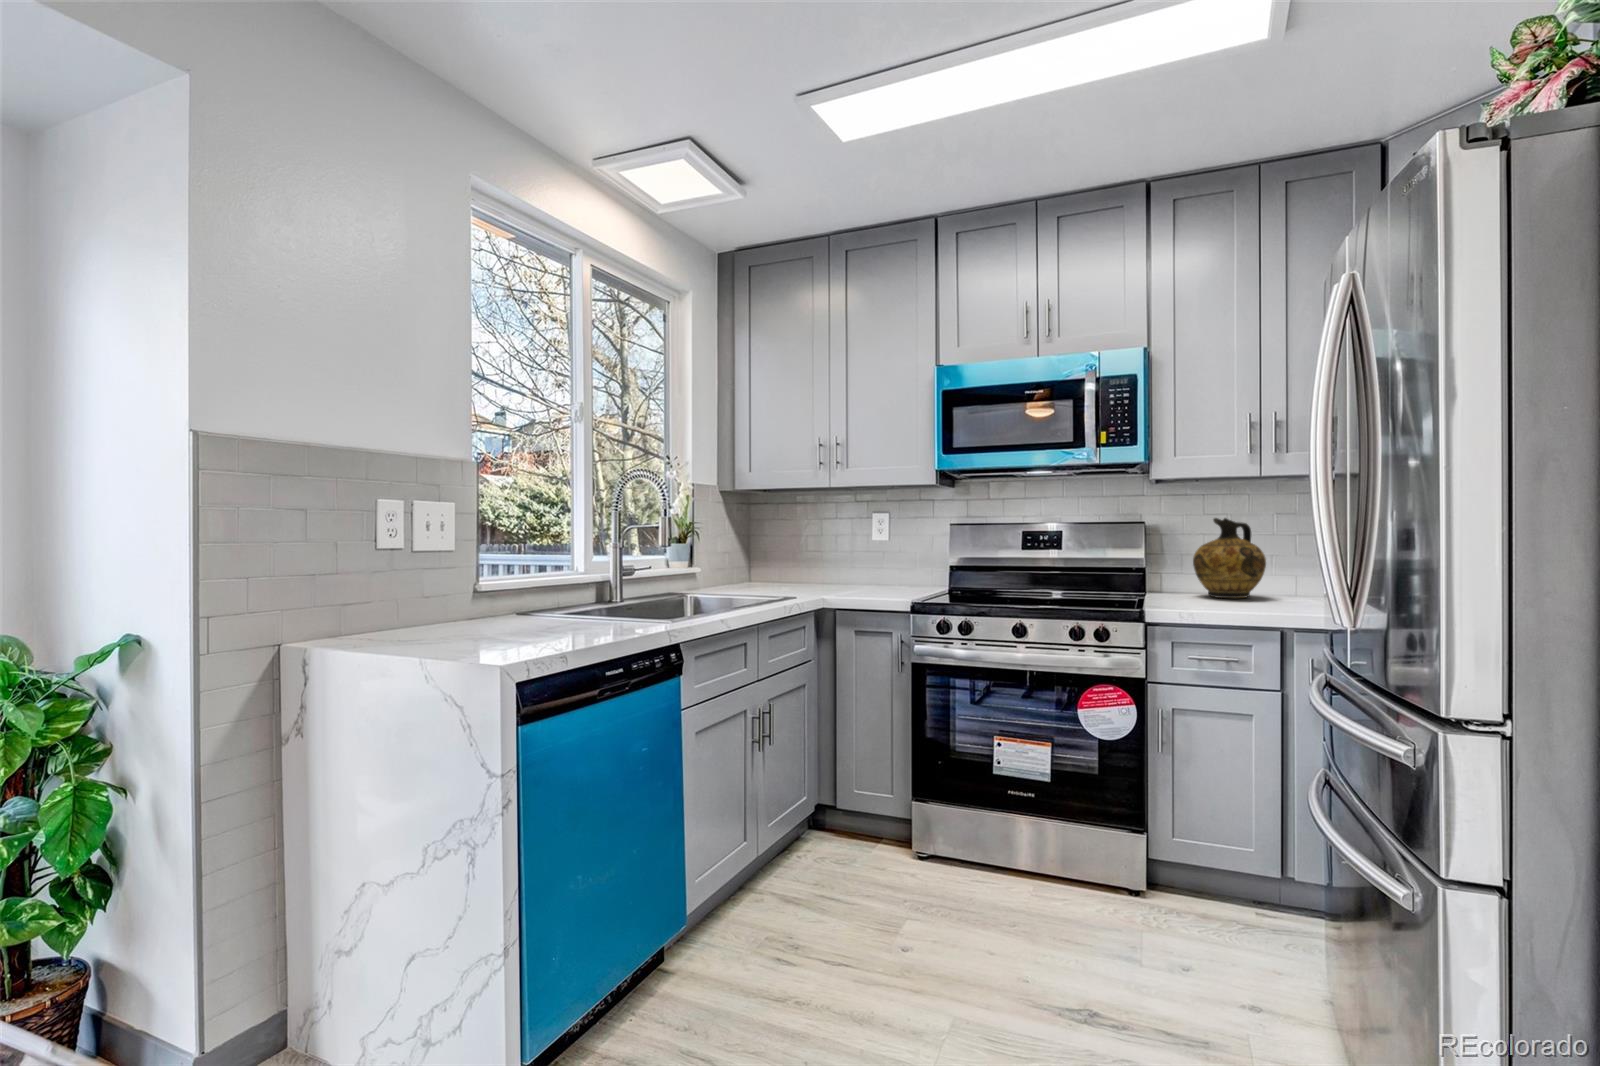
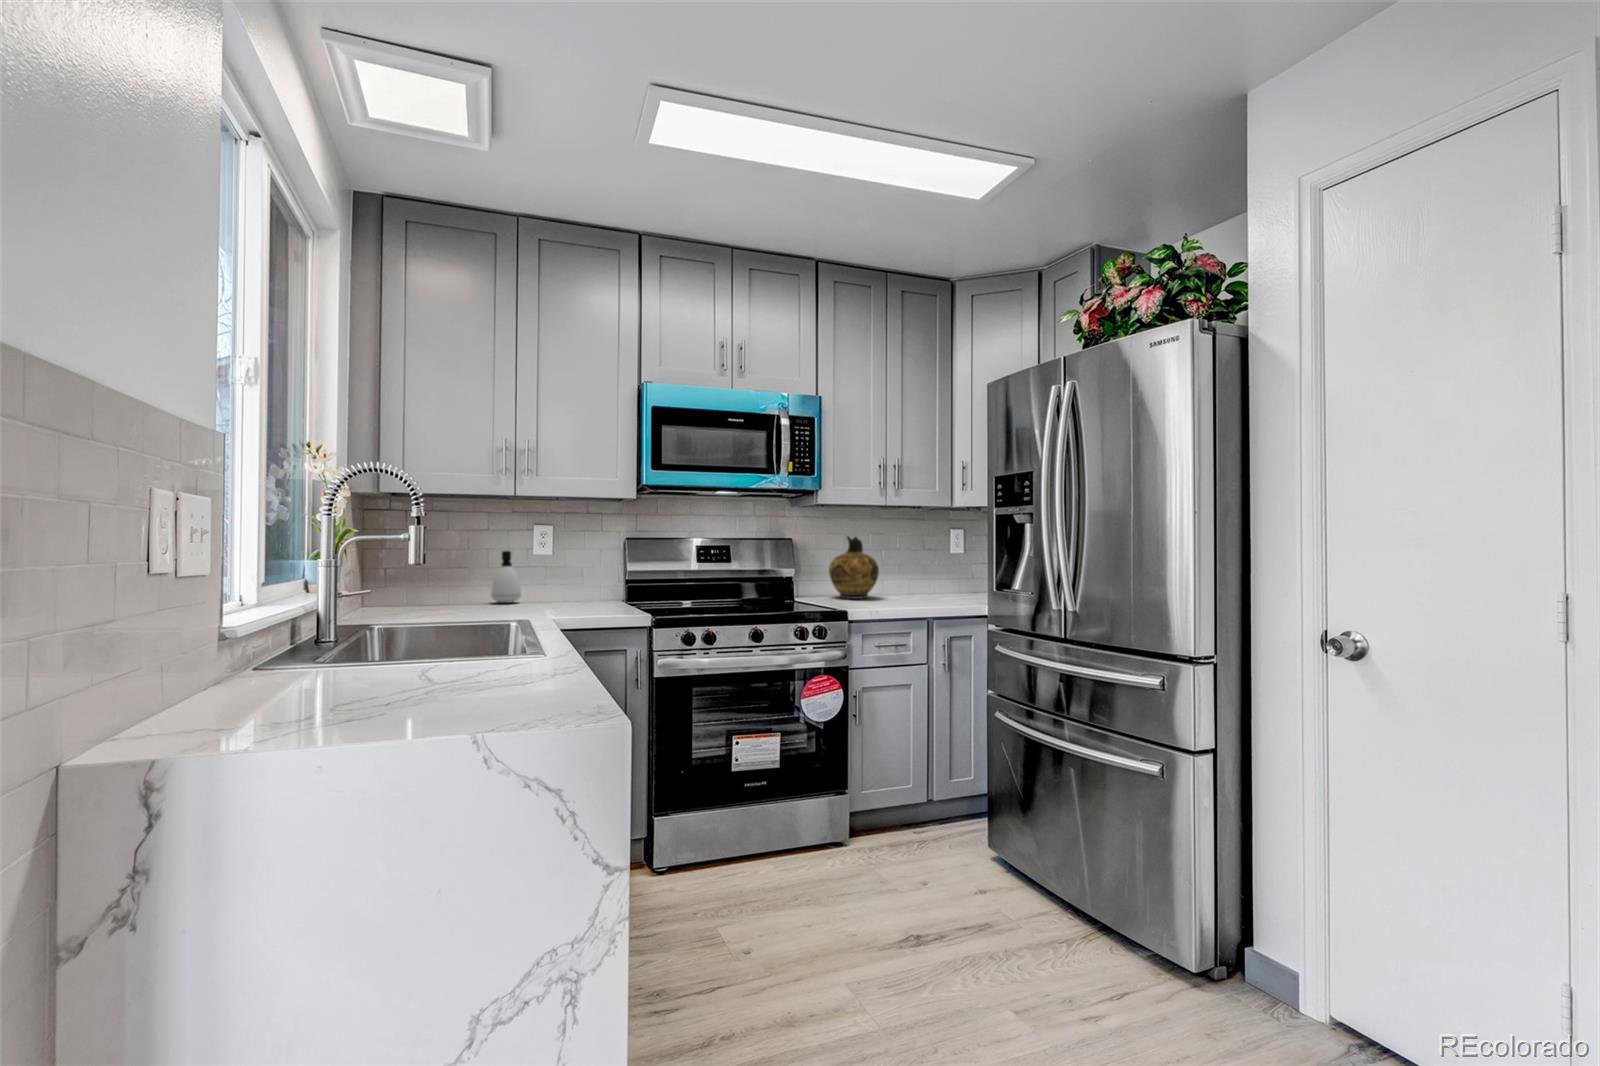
soap dispenser: none [836,536,861,583] -> present [491,551,521,603]

